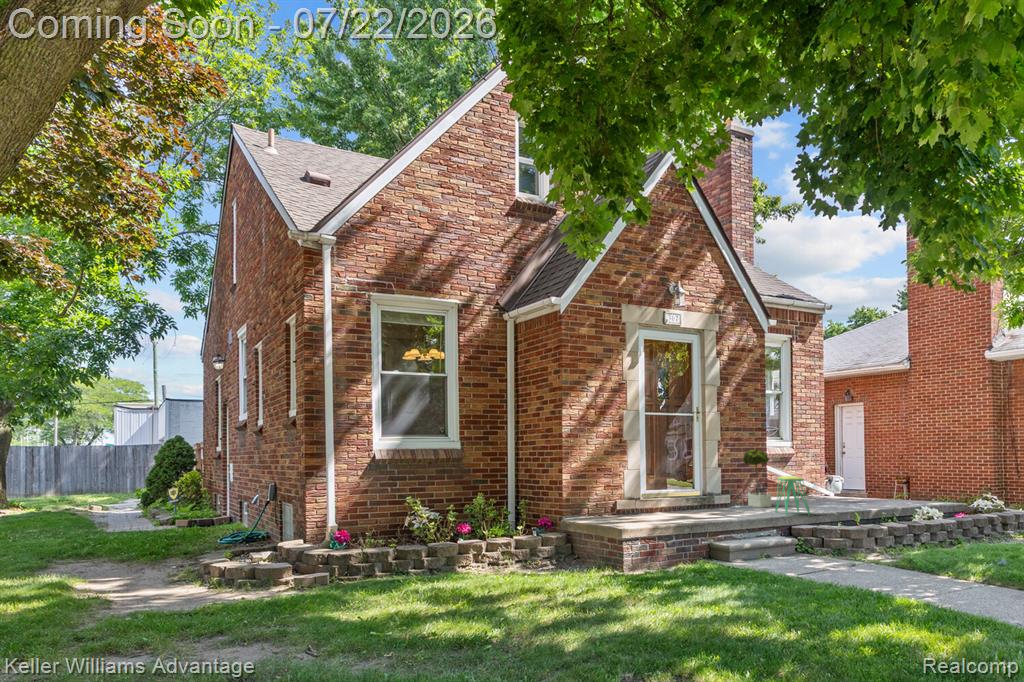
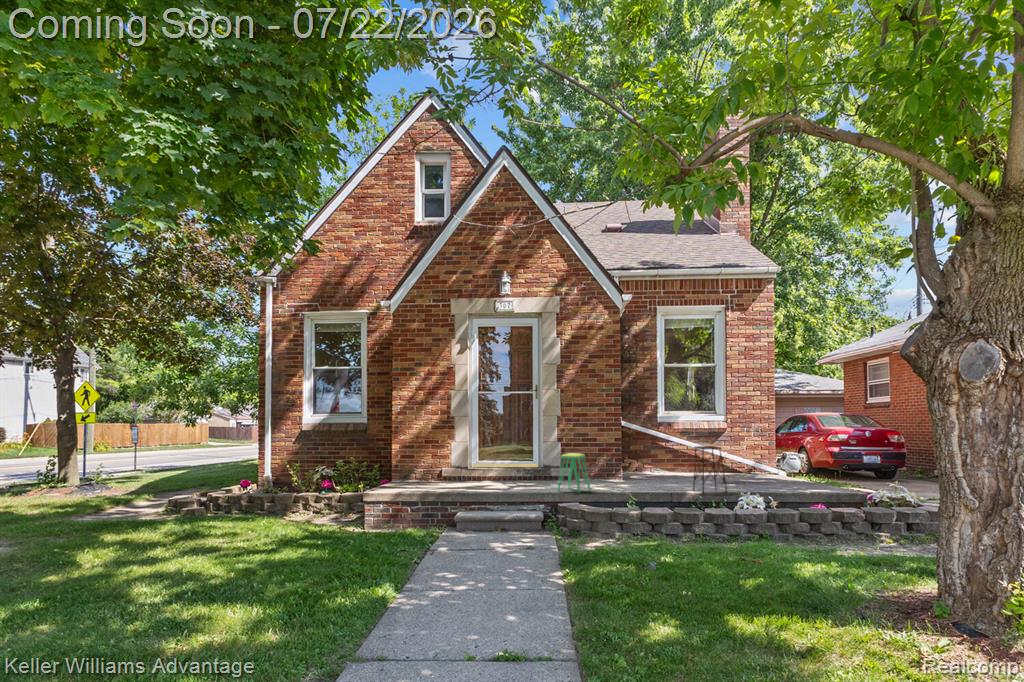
potted tree: present [743,449,772,507] -> none [585,425,609,483]
side table: none [853,466,884,509] -> present [693,446,727,494]

